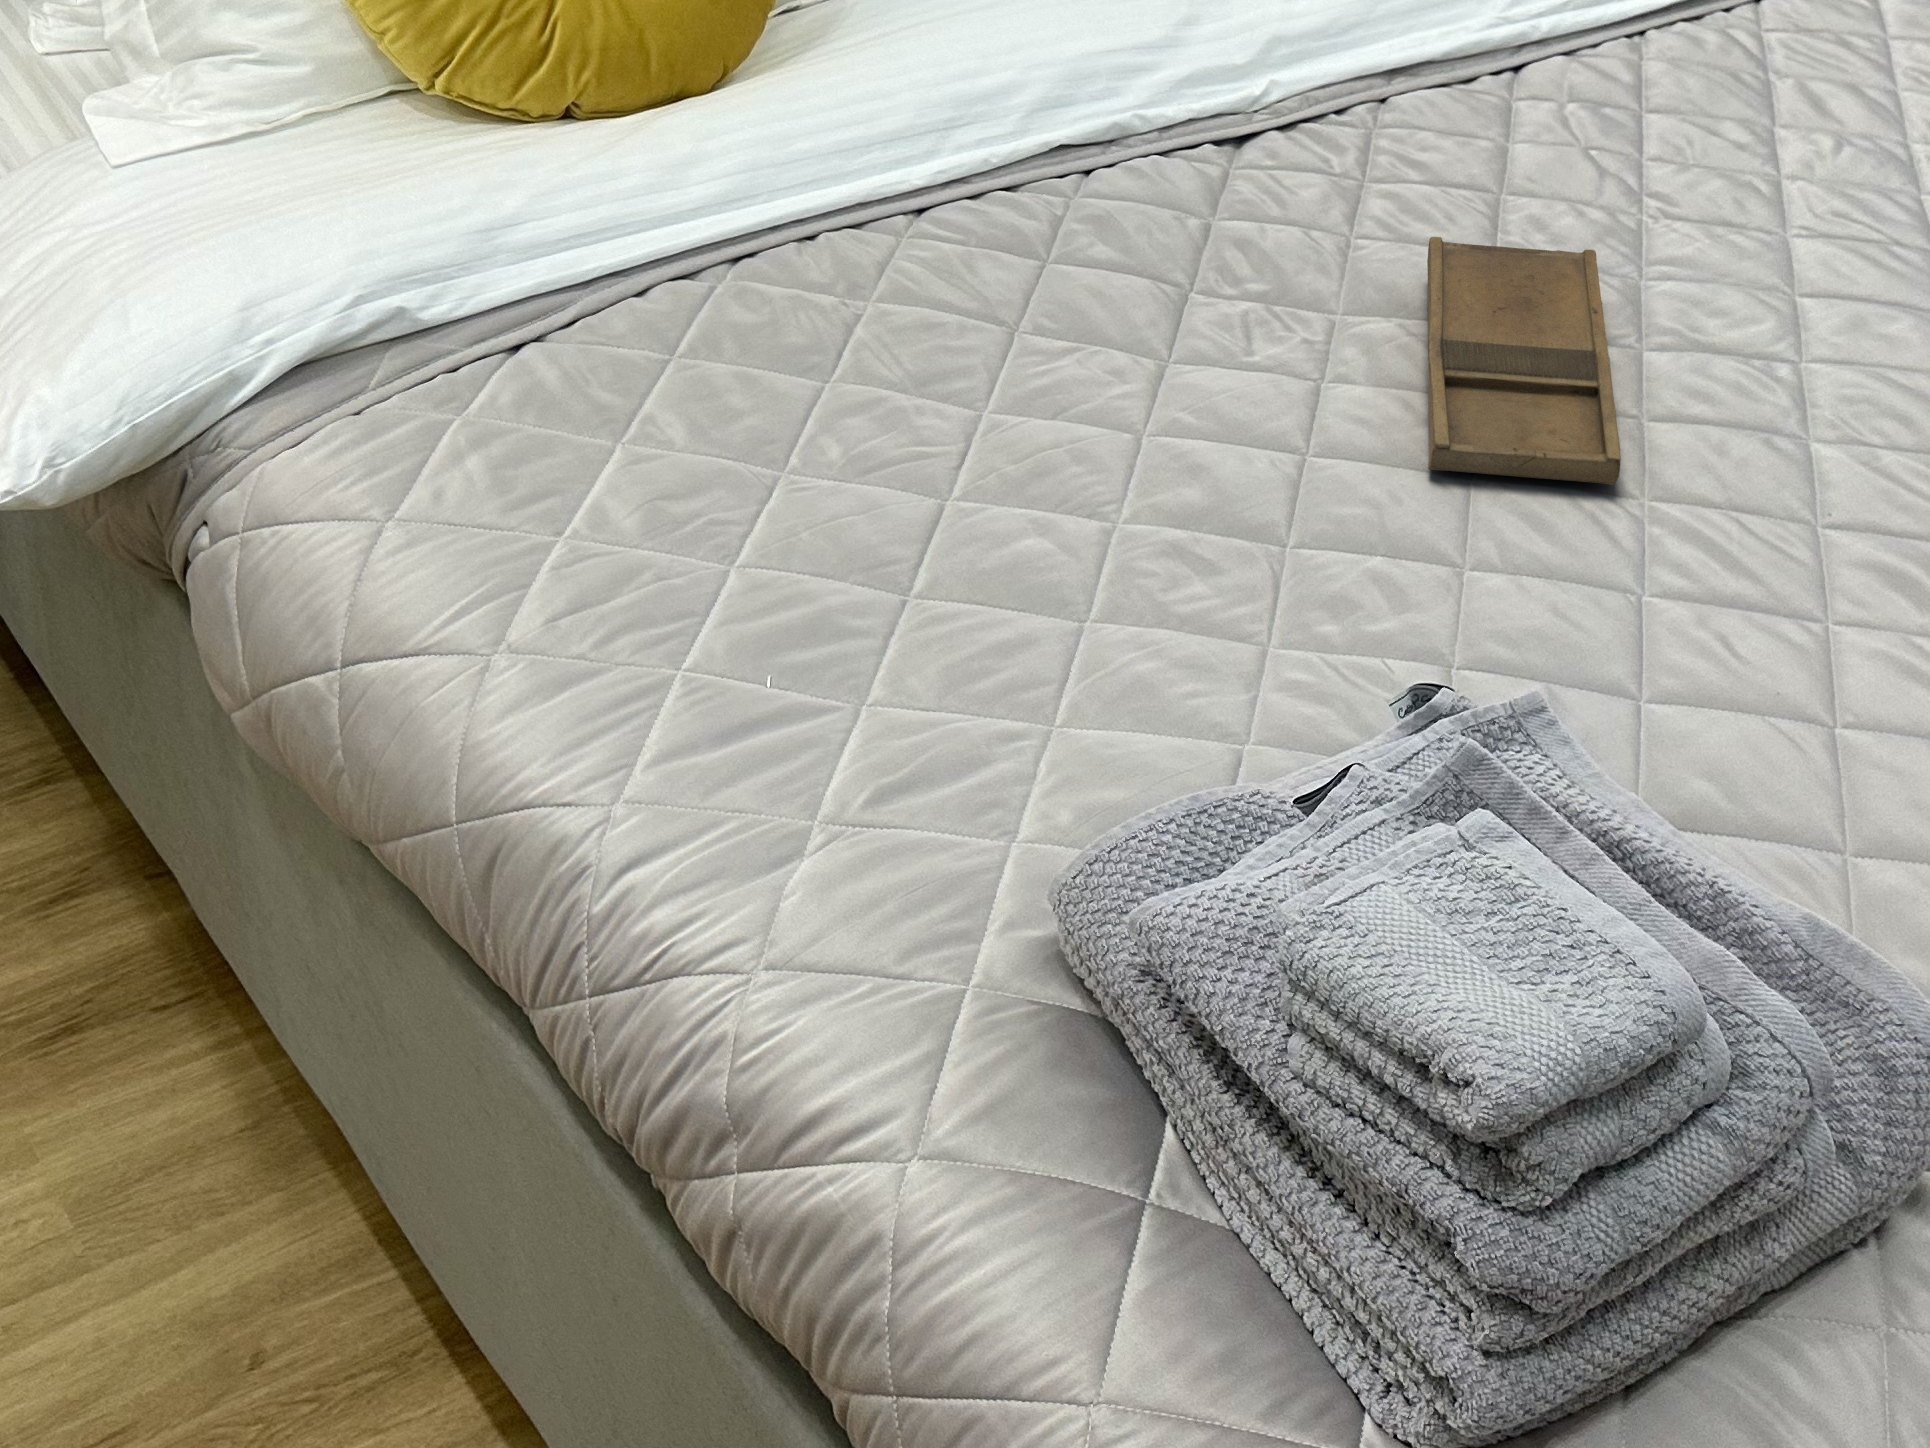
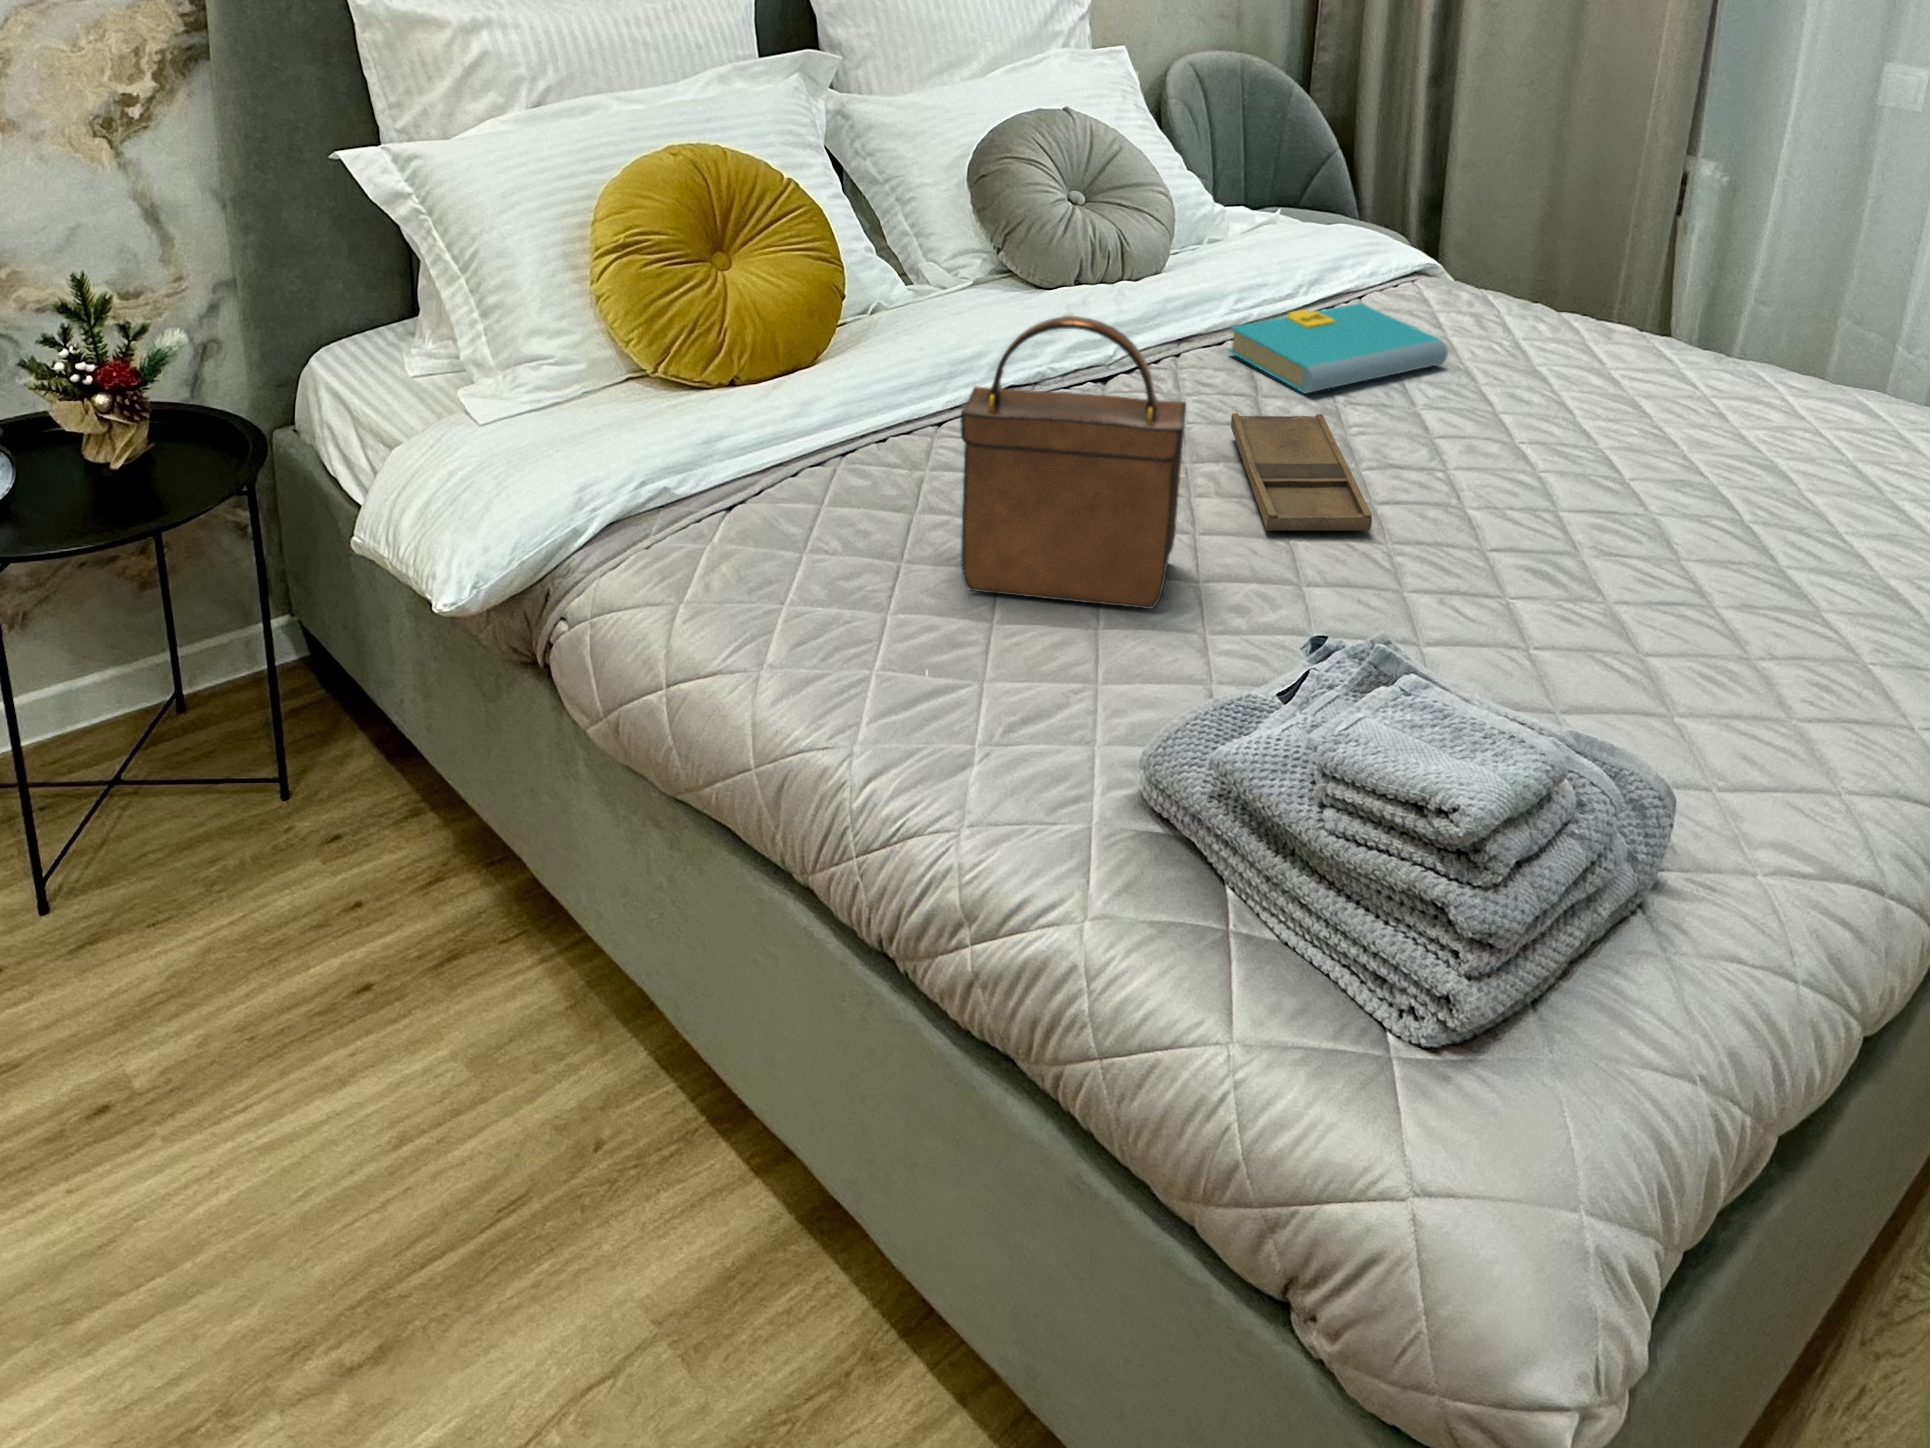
book: none [1475,25,1875,199] -> present [1228,303,1448,393]
handbag: none [860,87,1272,605] -> present [960,316,1186,609]

